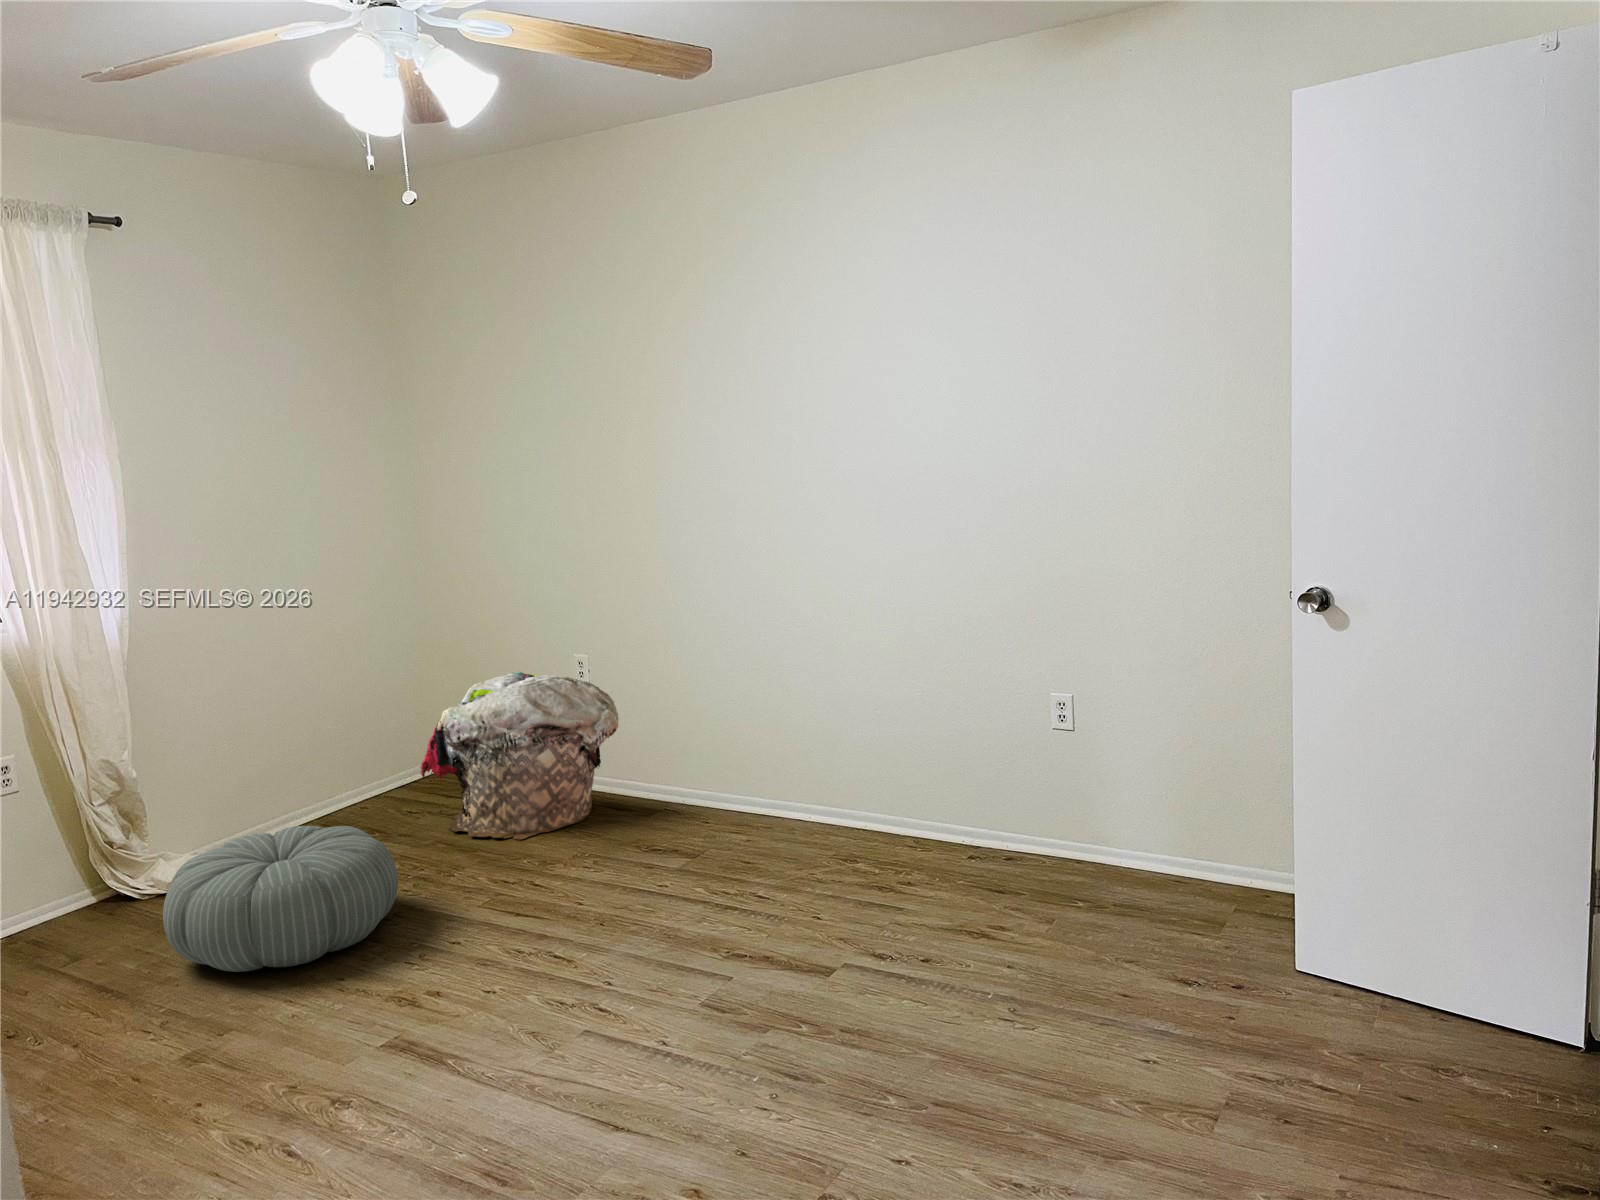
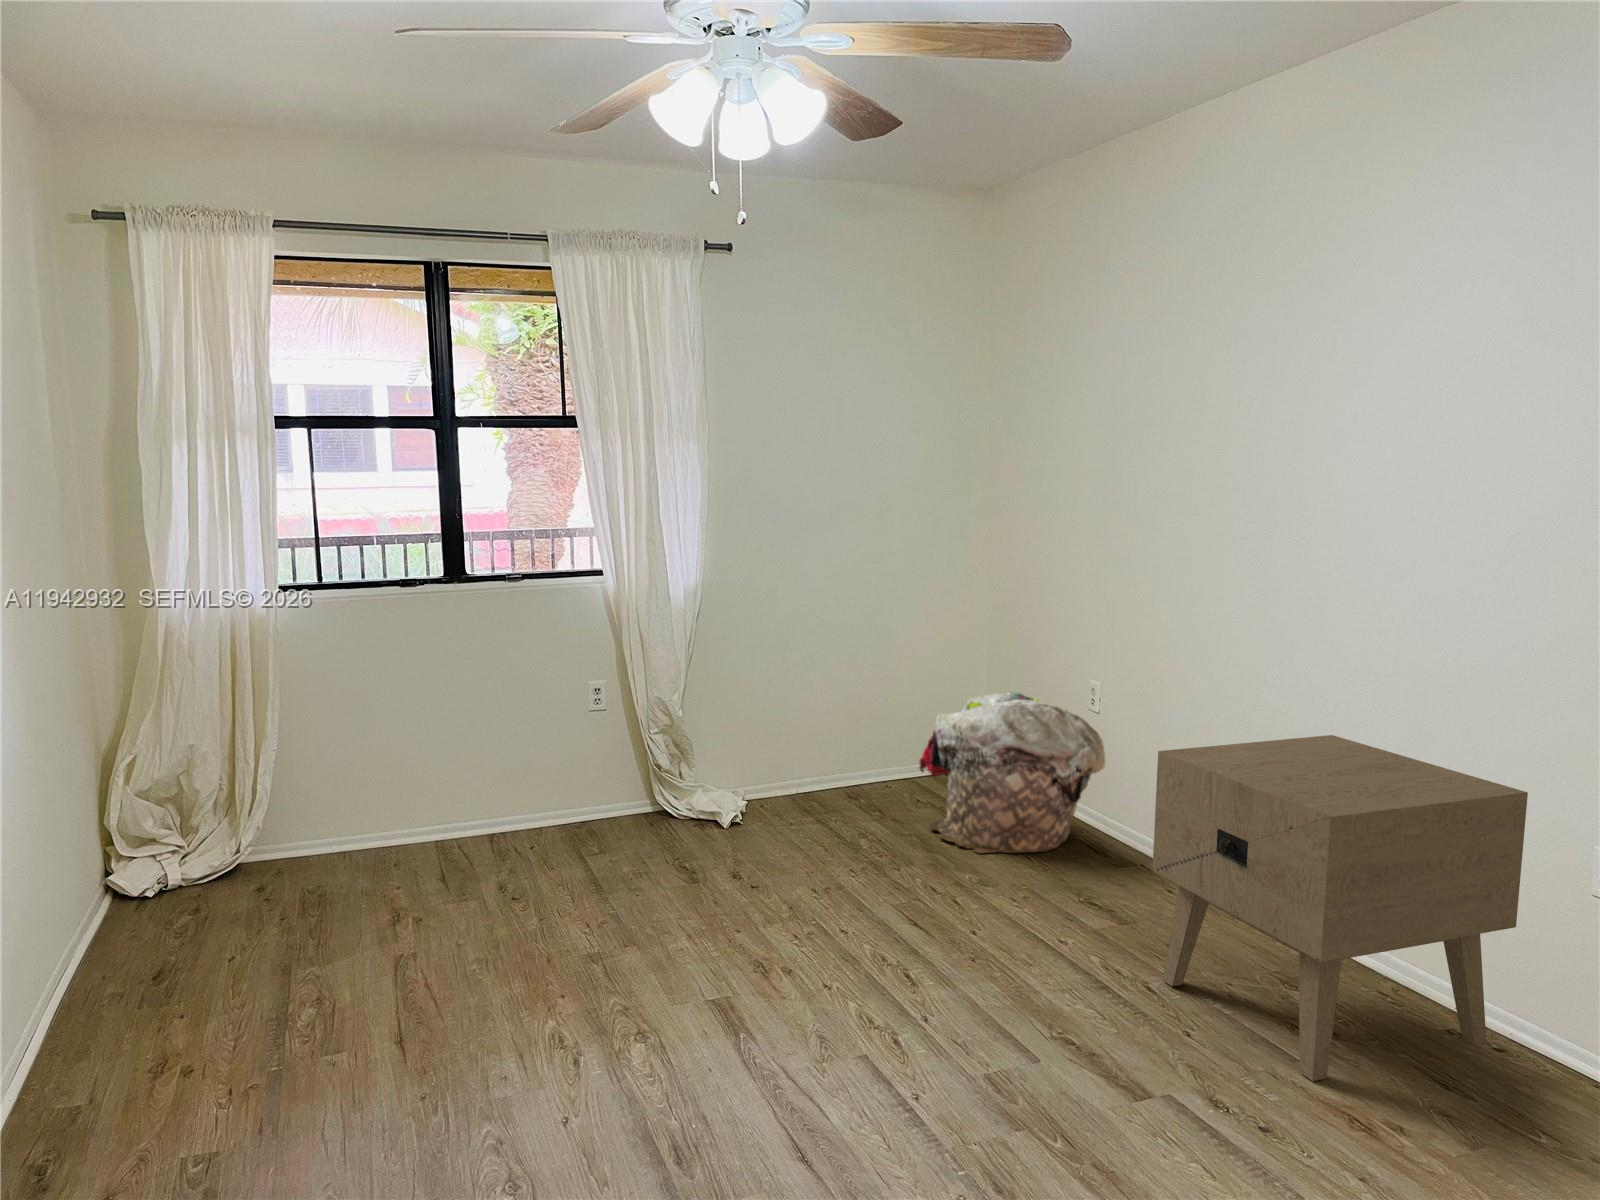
nightstand: none [744,648,1015,919] -> present [1153,735,1528,1081]
pouf: present [163,826,398,972] -> none [639,786,828,906]

